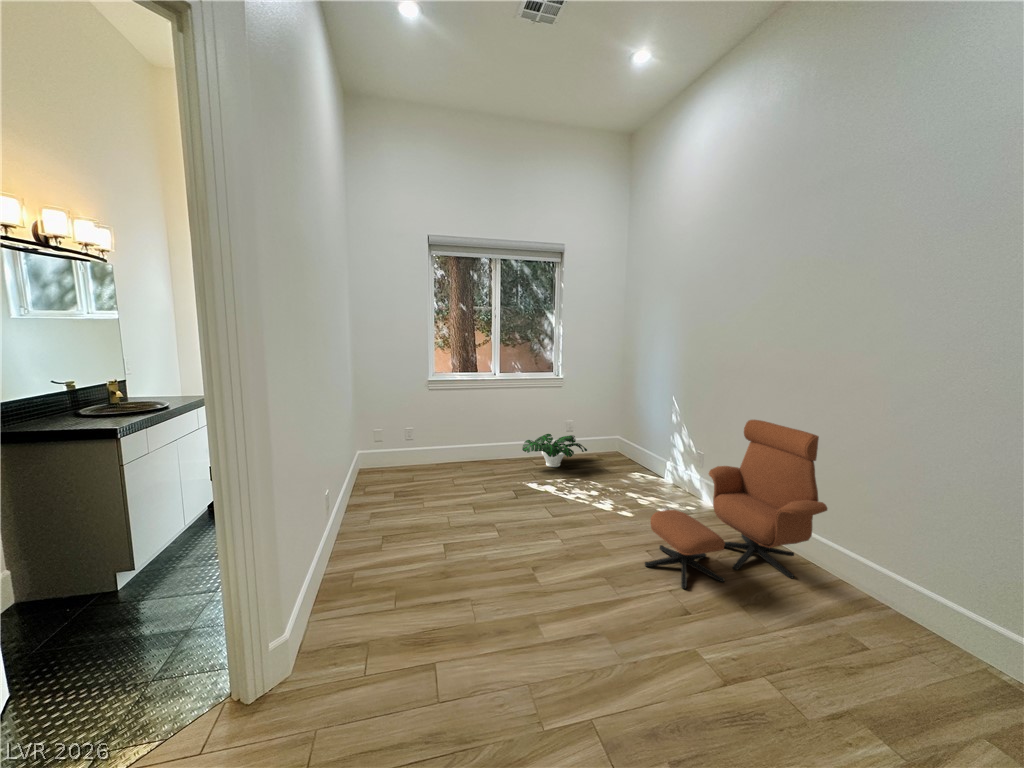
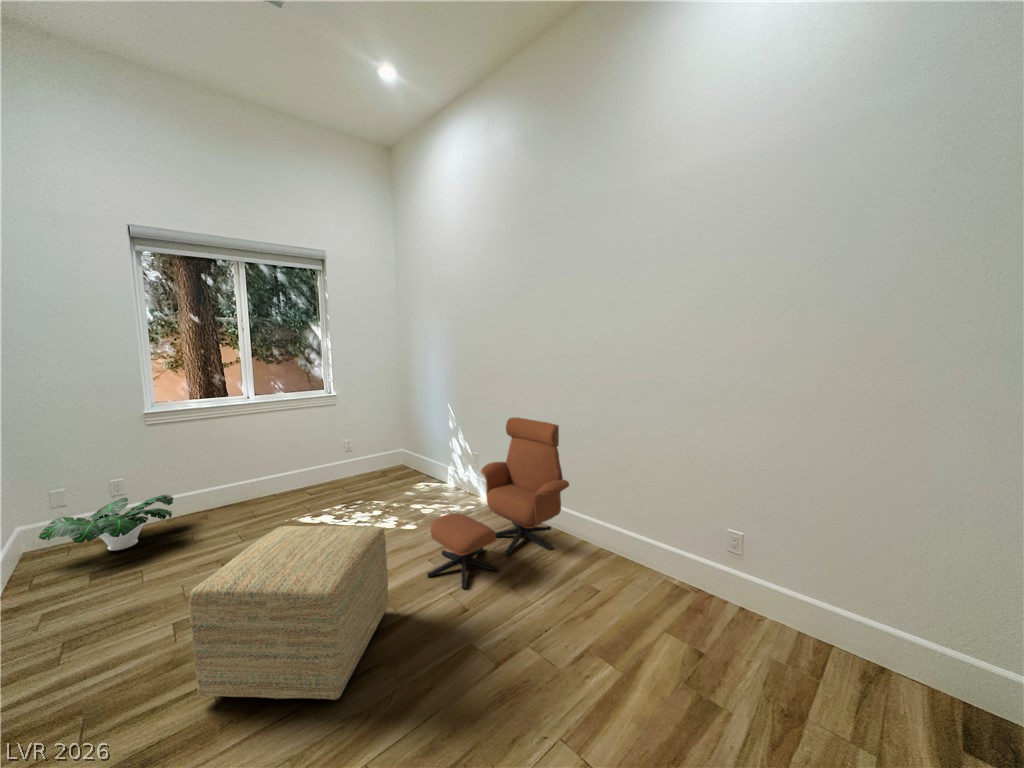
potted plant: present [522,434,587,467] -> present [39,495,173,551]
ottoman: none [468,487,611,643] -> present [189,526,389,700]

